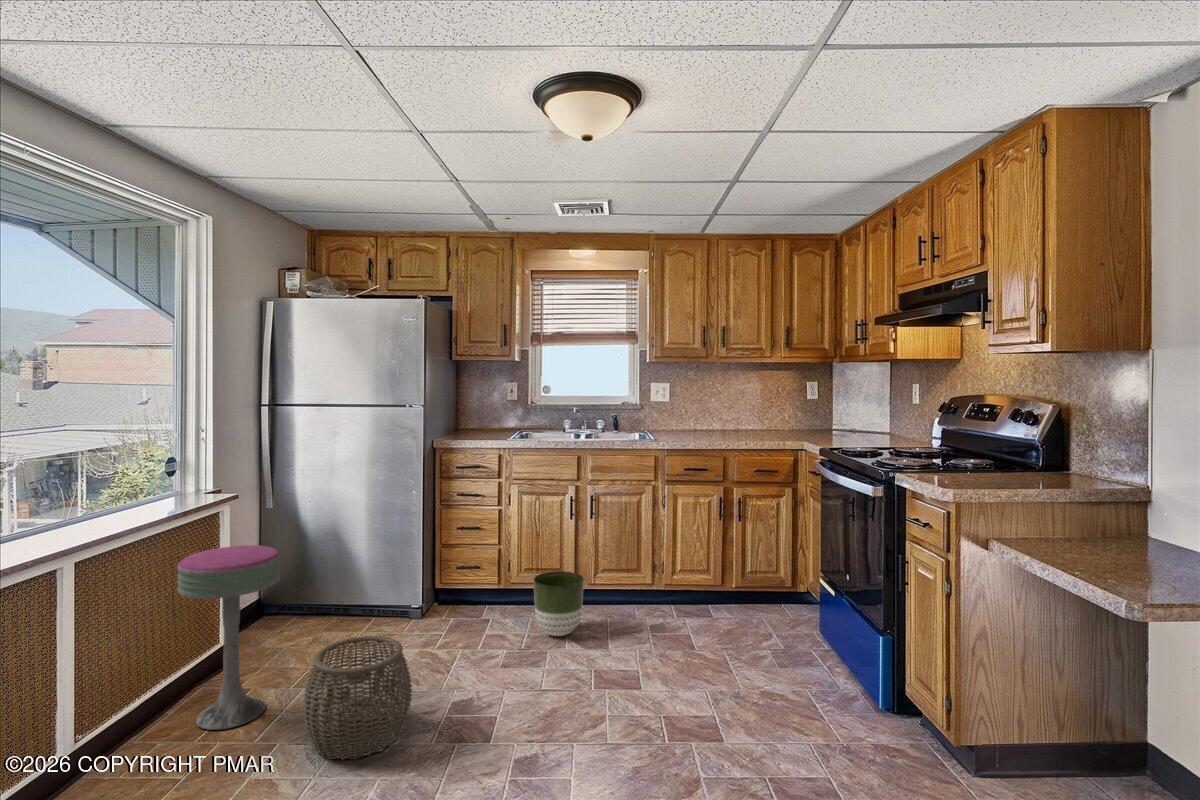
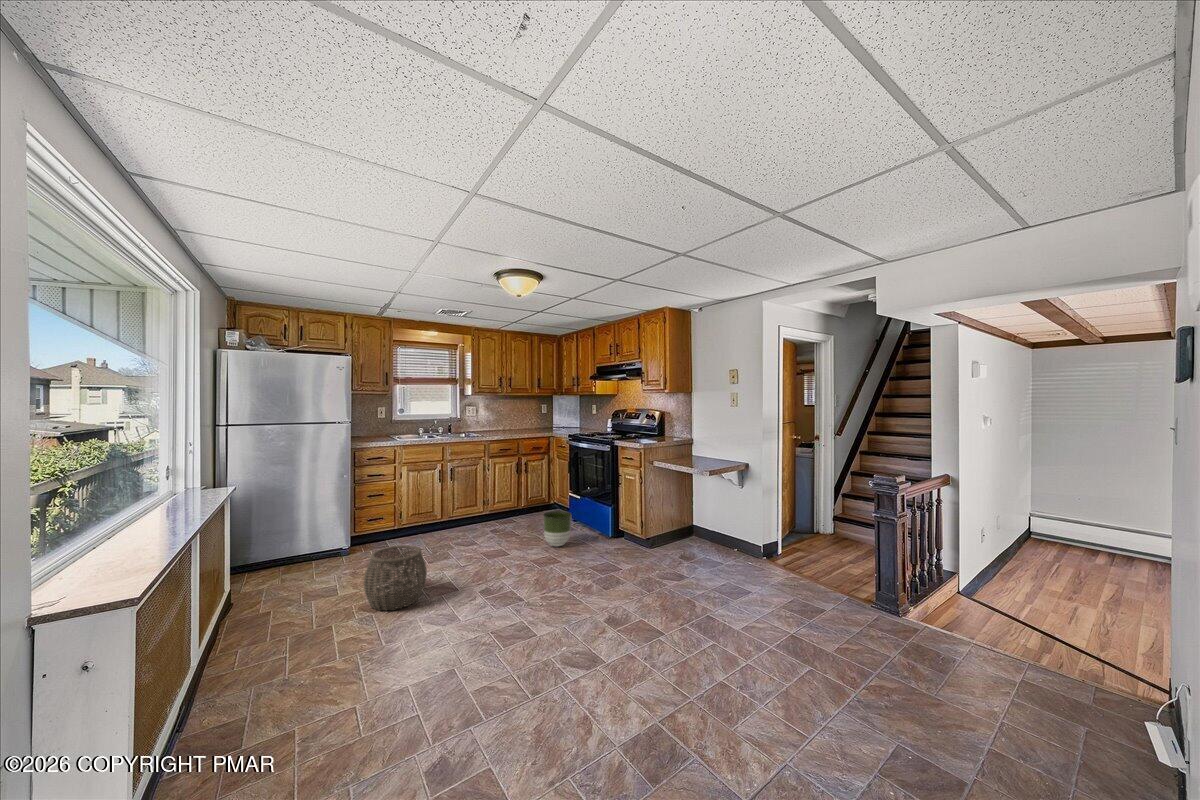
bar stool: present [178,545,280,730] -> none [255,507,325,626]
planter: present [533,571,584,636] -> present [543,511,572,546]

